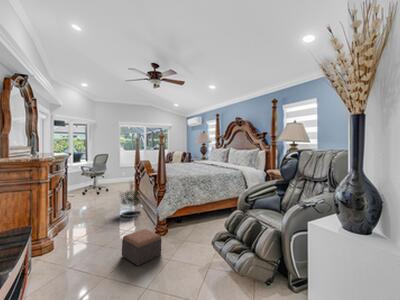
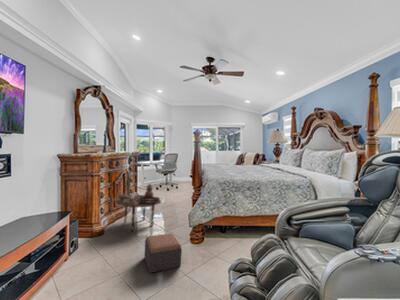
potted tree: present [120,182,140,217] -> none [170,178,194,217]
side table: none [57,187,117,239] -> present [113,184,161,231]

